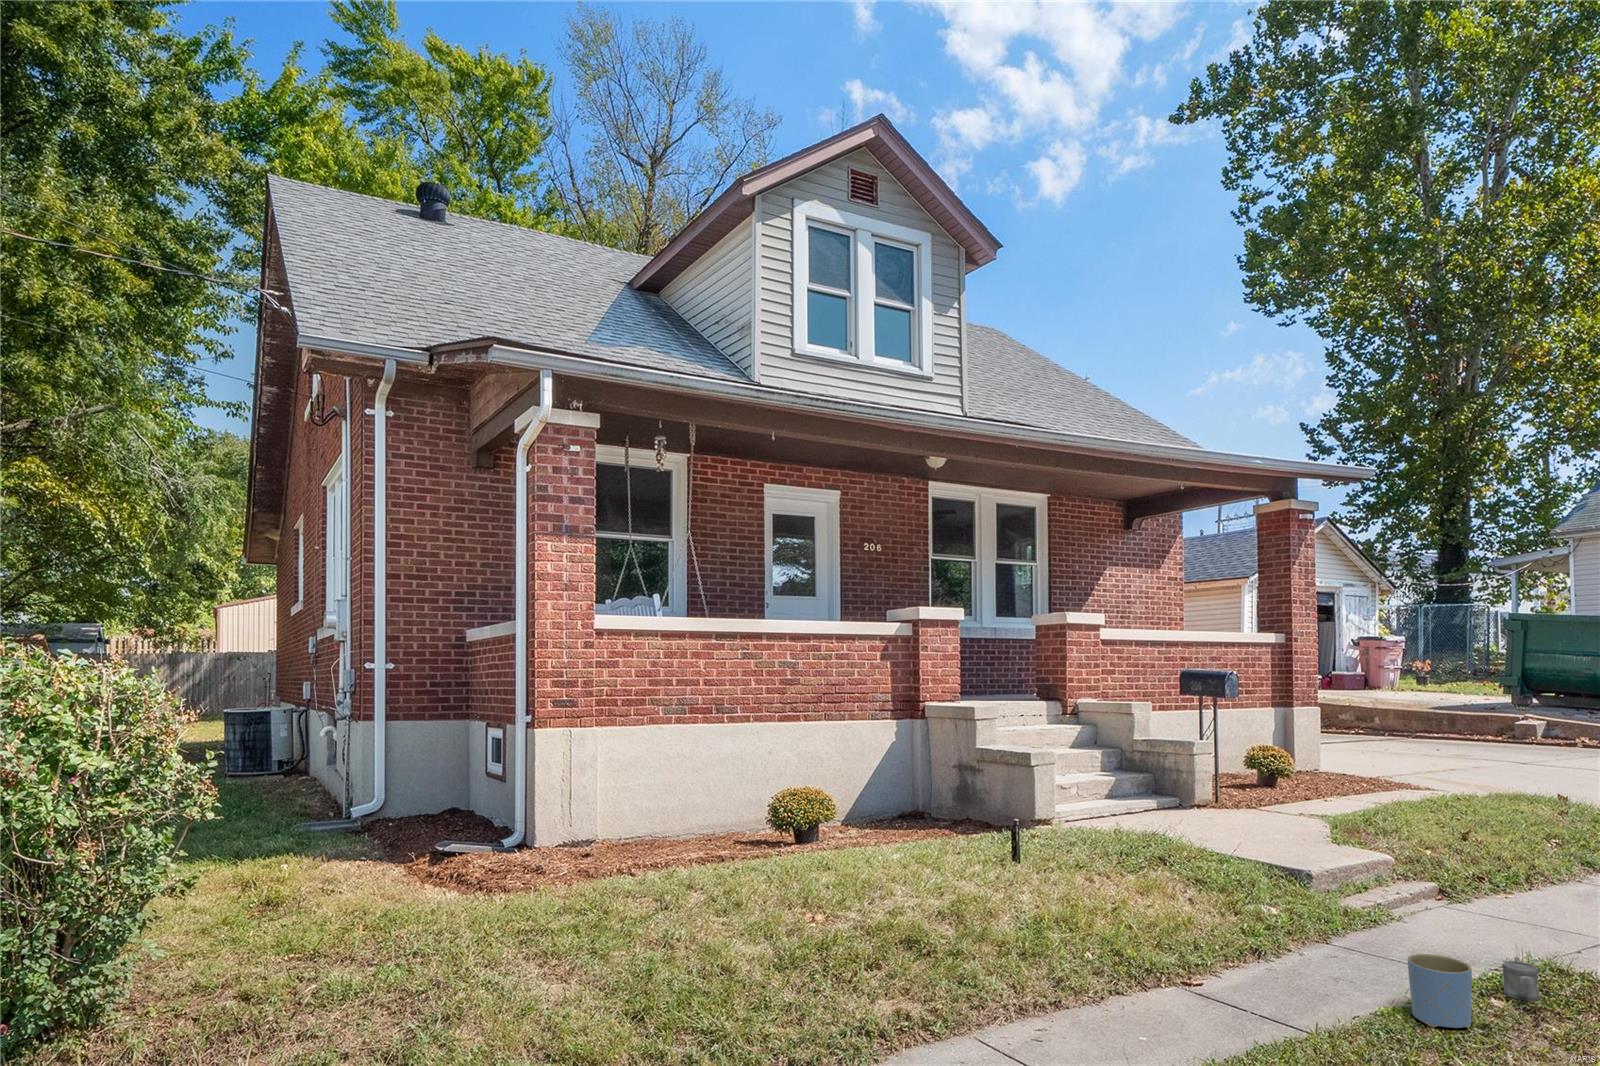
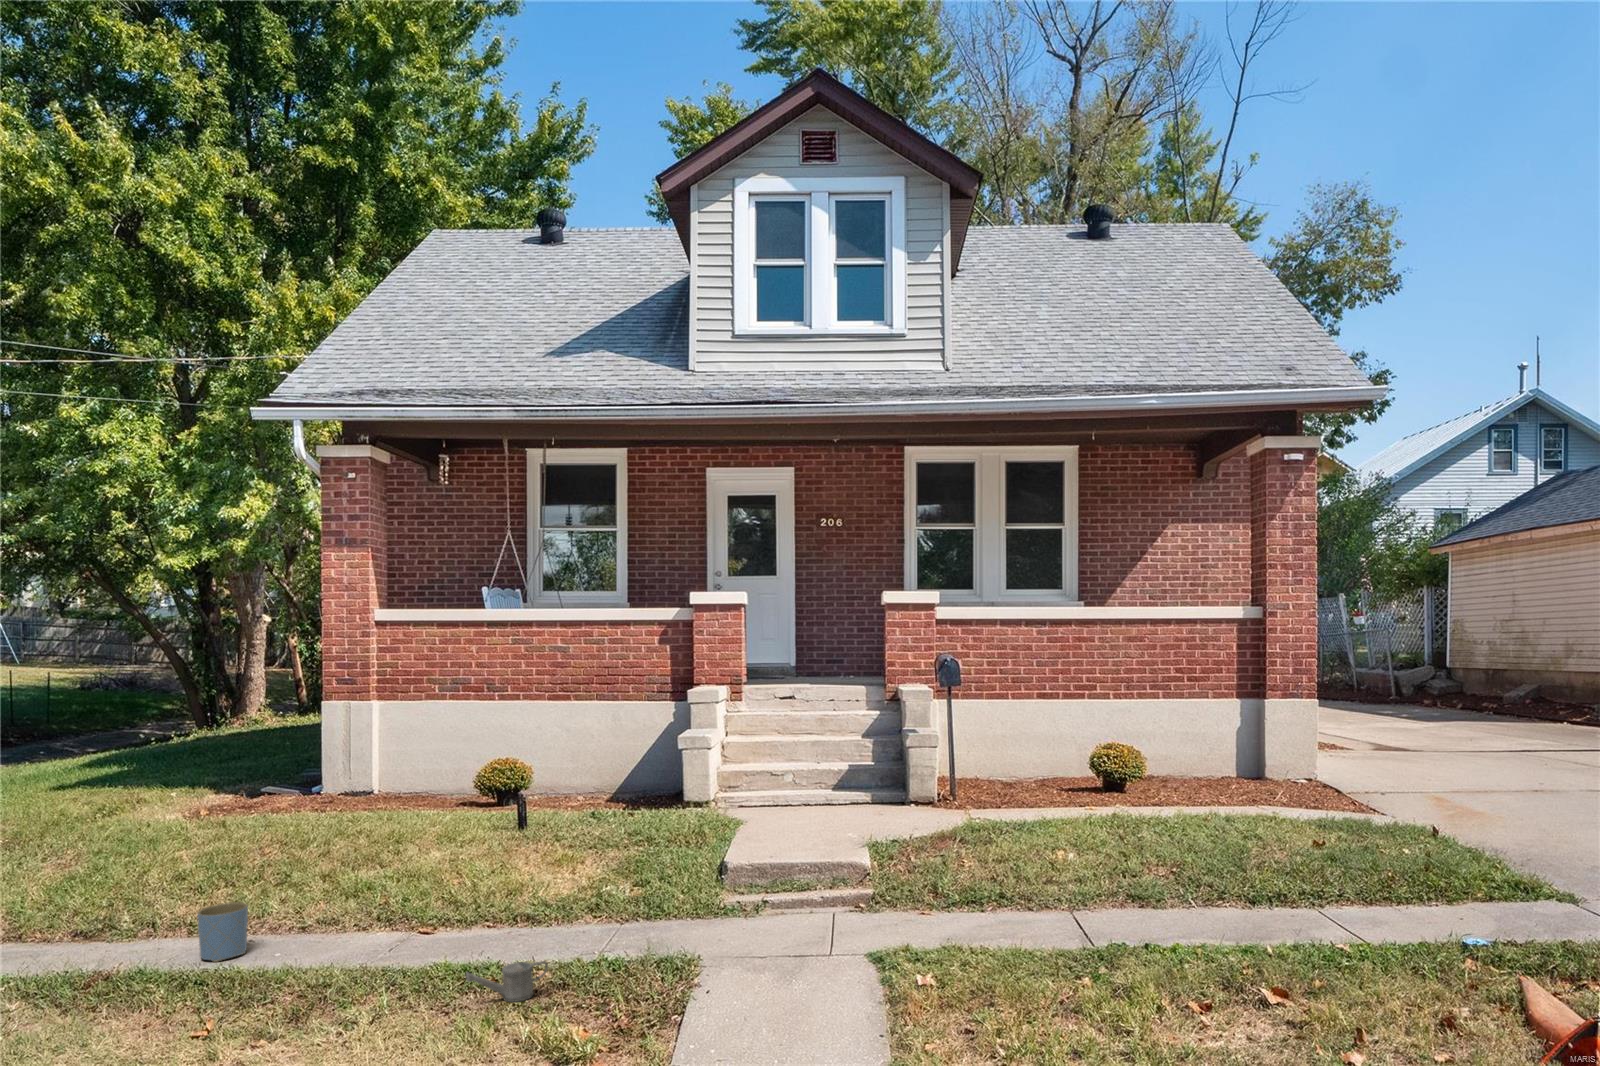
planter: present [1408,954,1472,1029] -> present [197,902,248,962]

